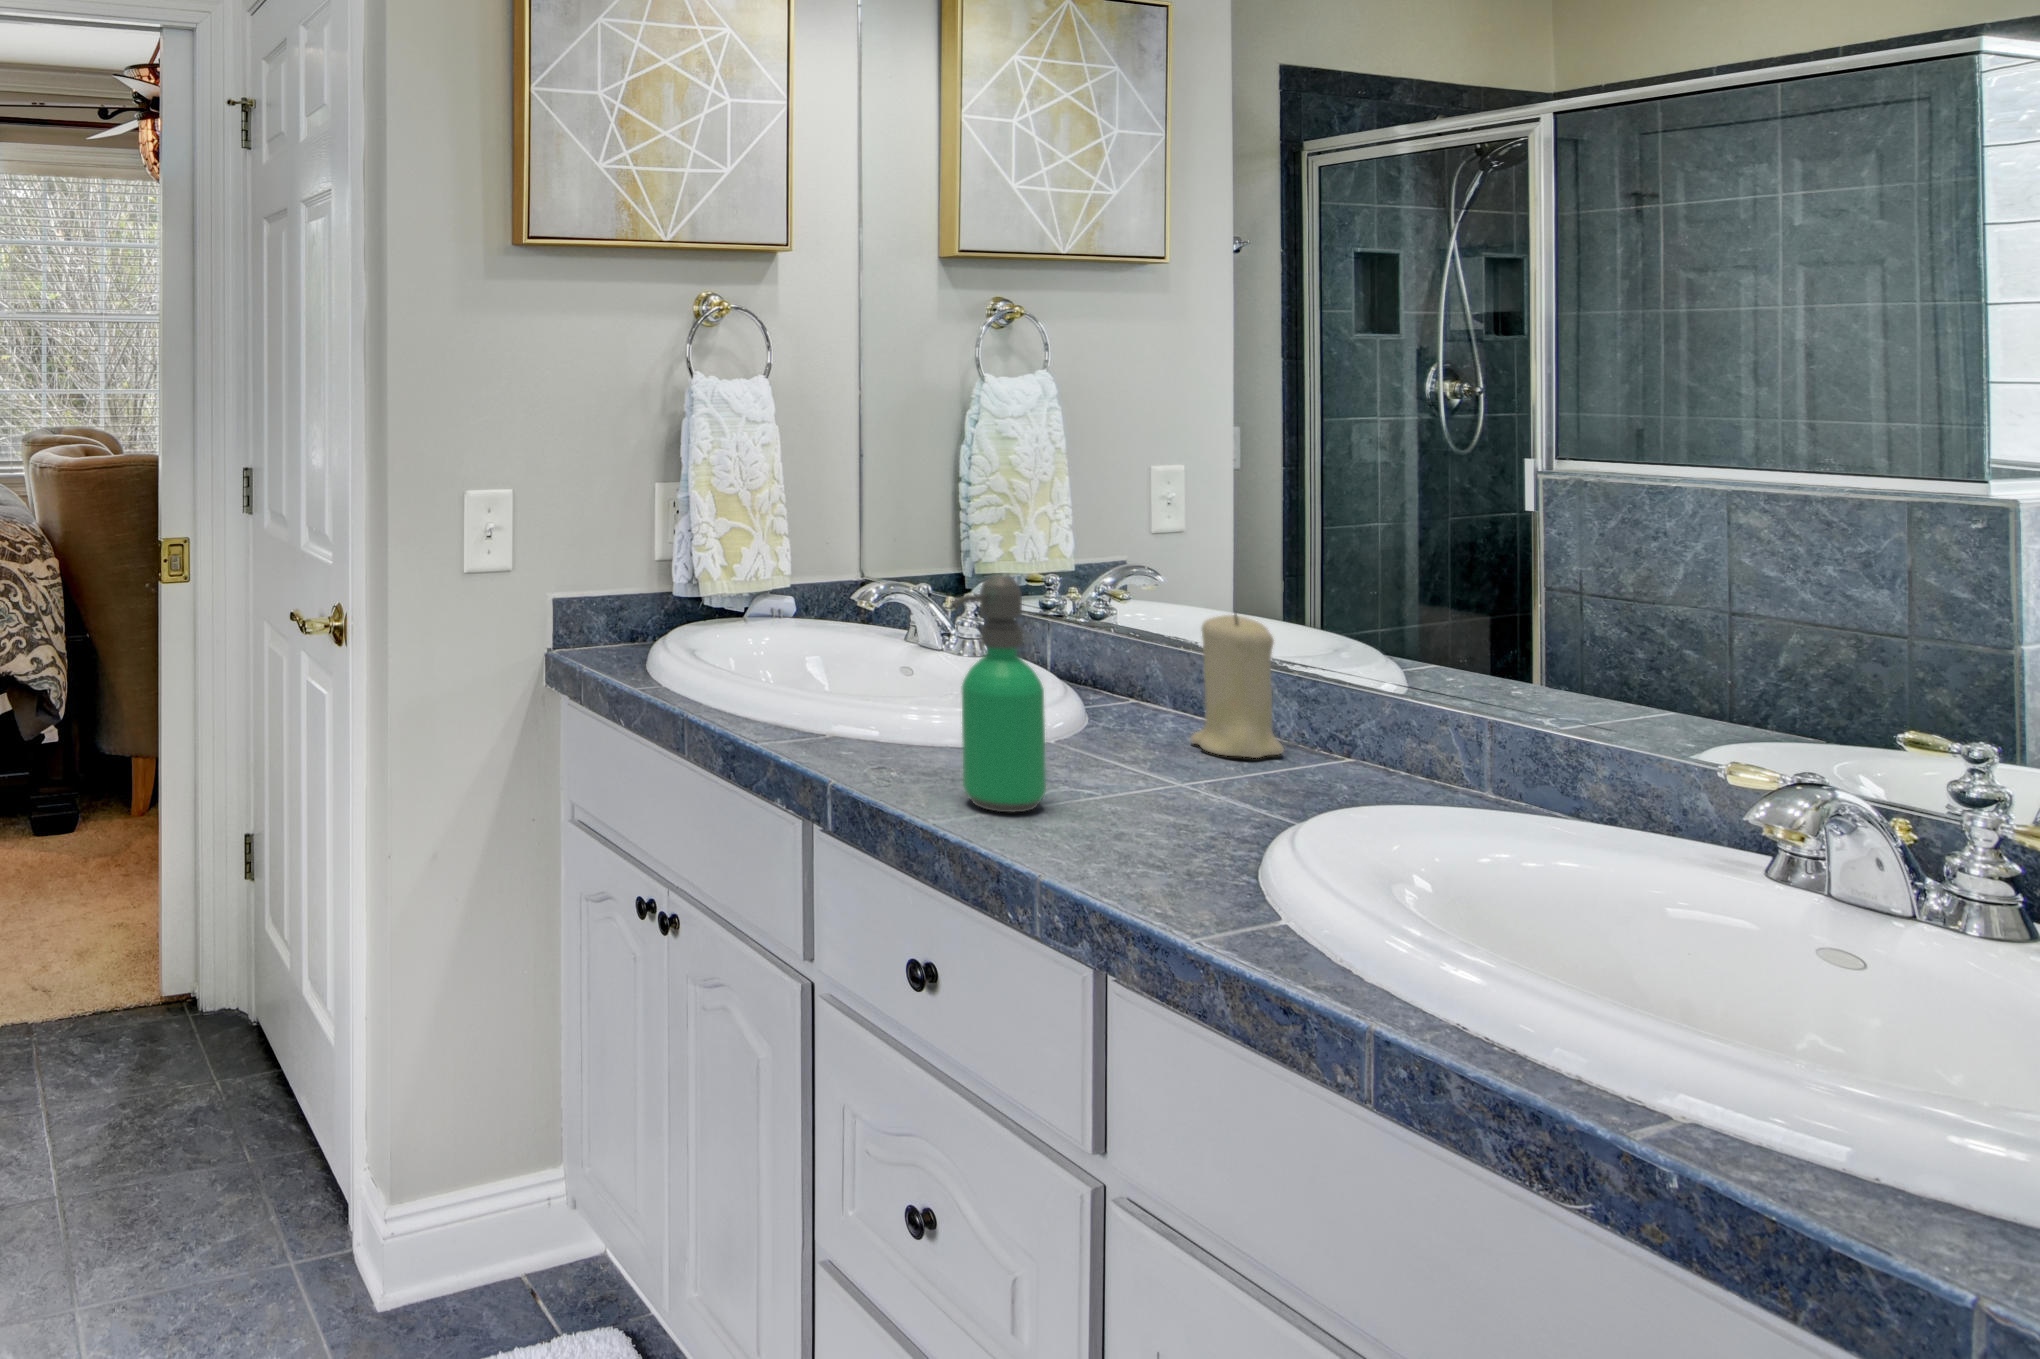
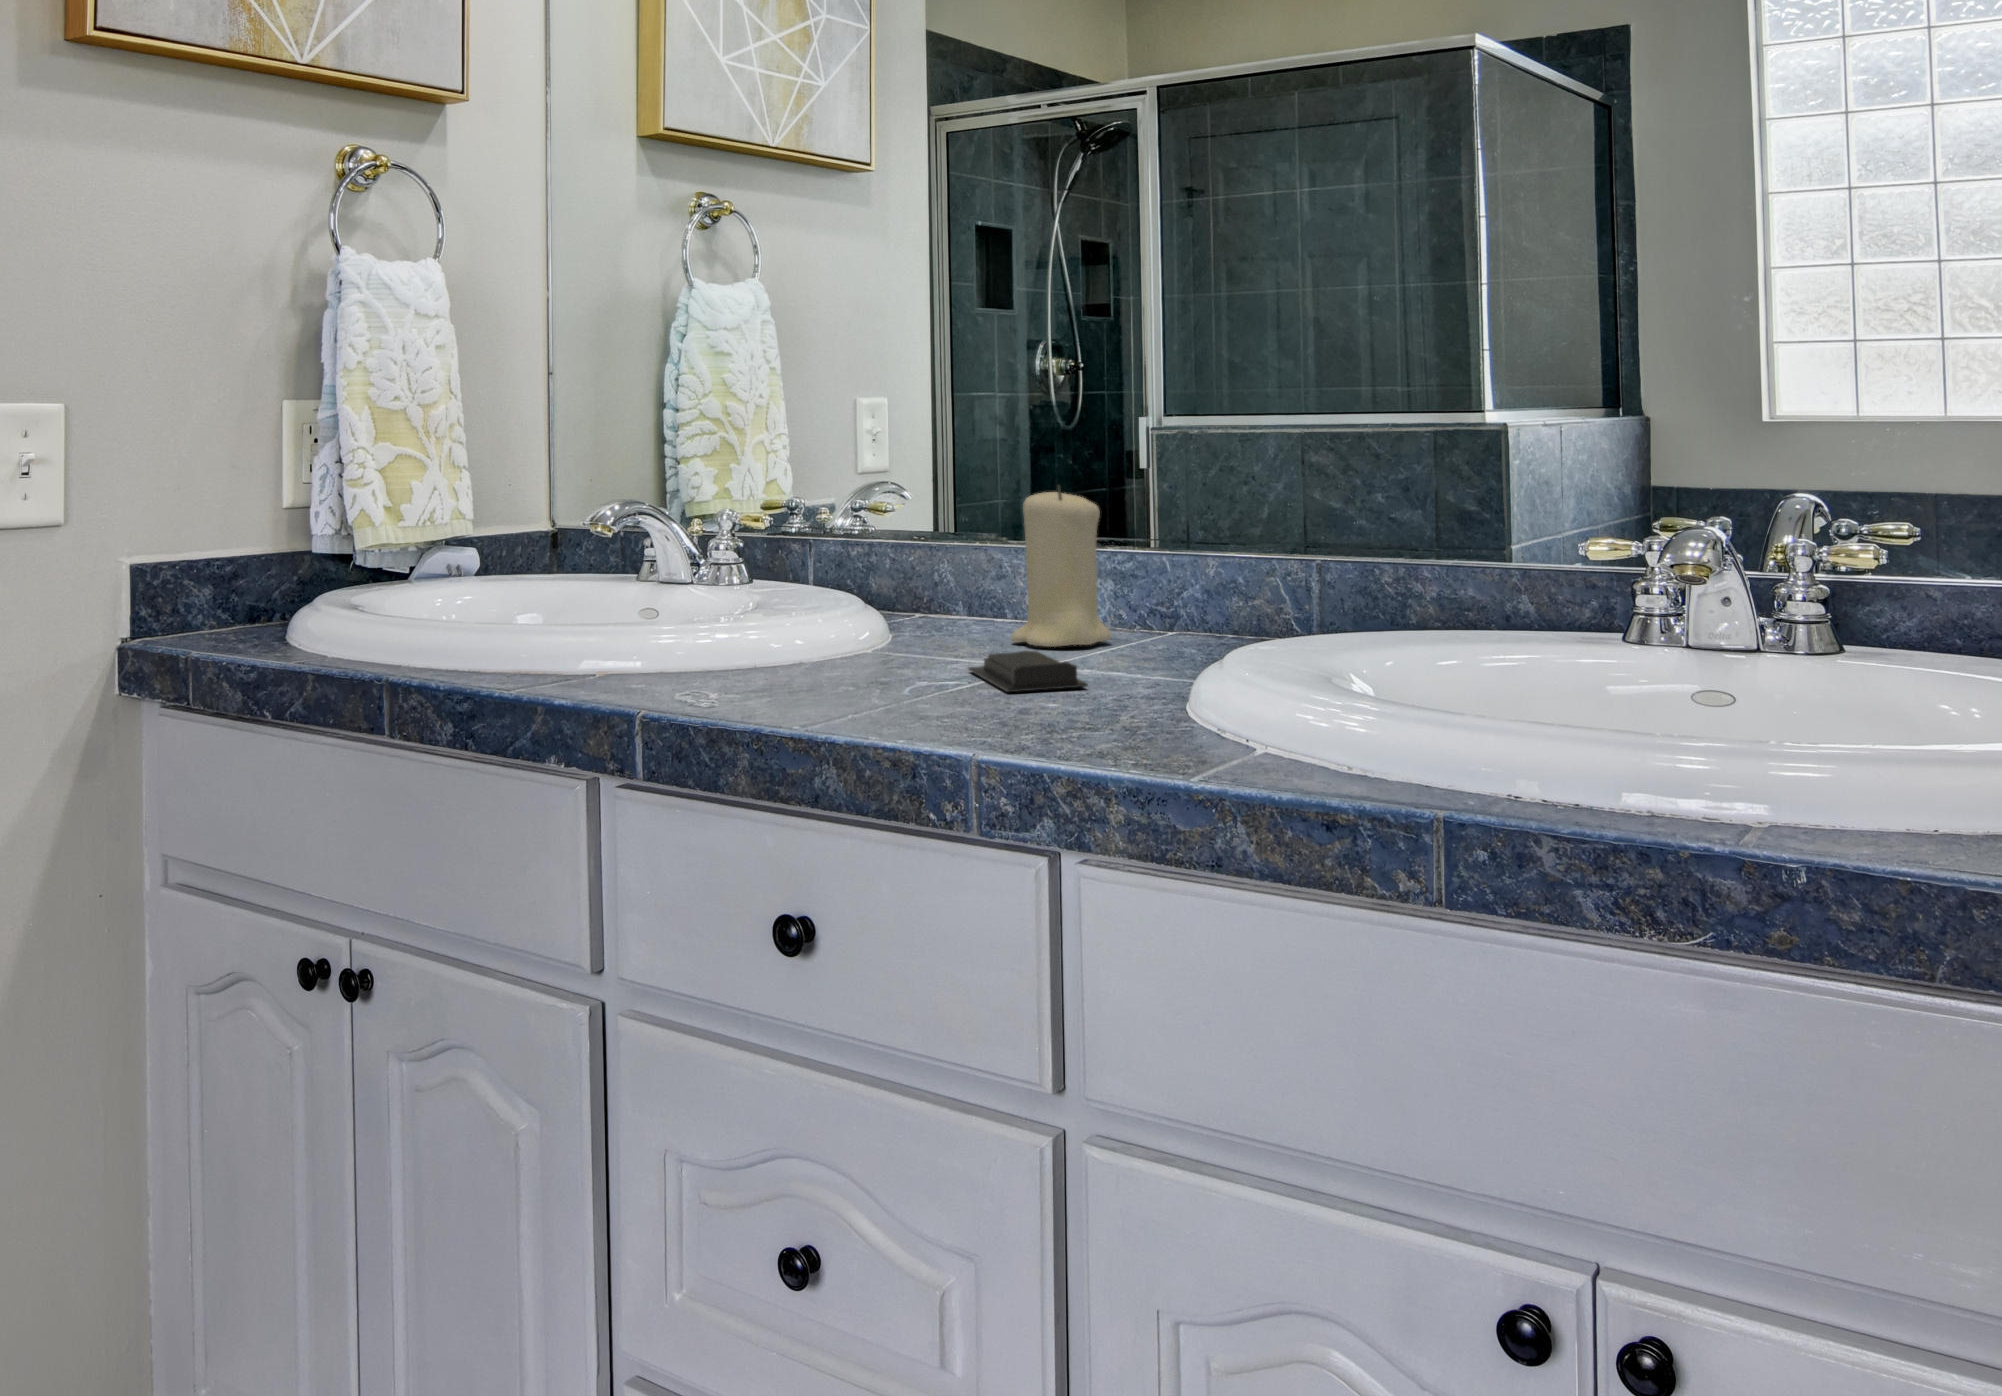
soap dispenser: present [950,575,1046,812] -> none [817,415,922,711]
soap bar: none [1119,765,1205,813] -> present [969,651,1088,692]

